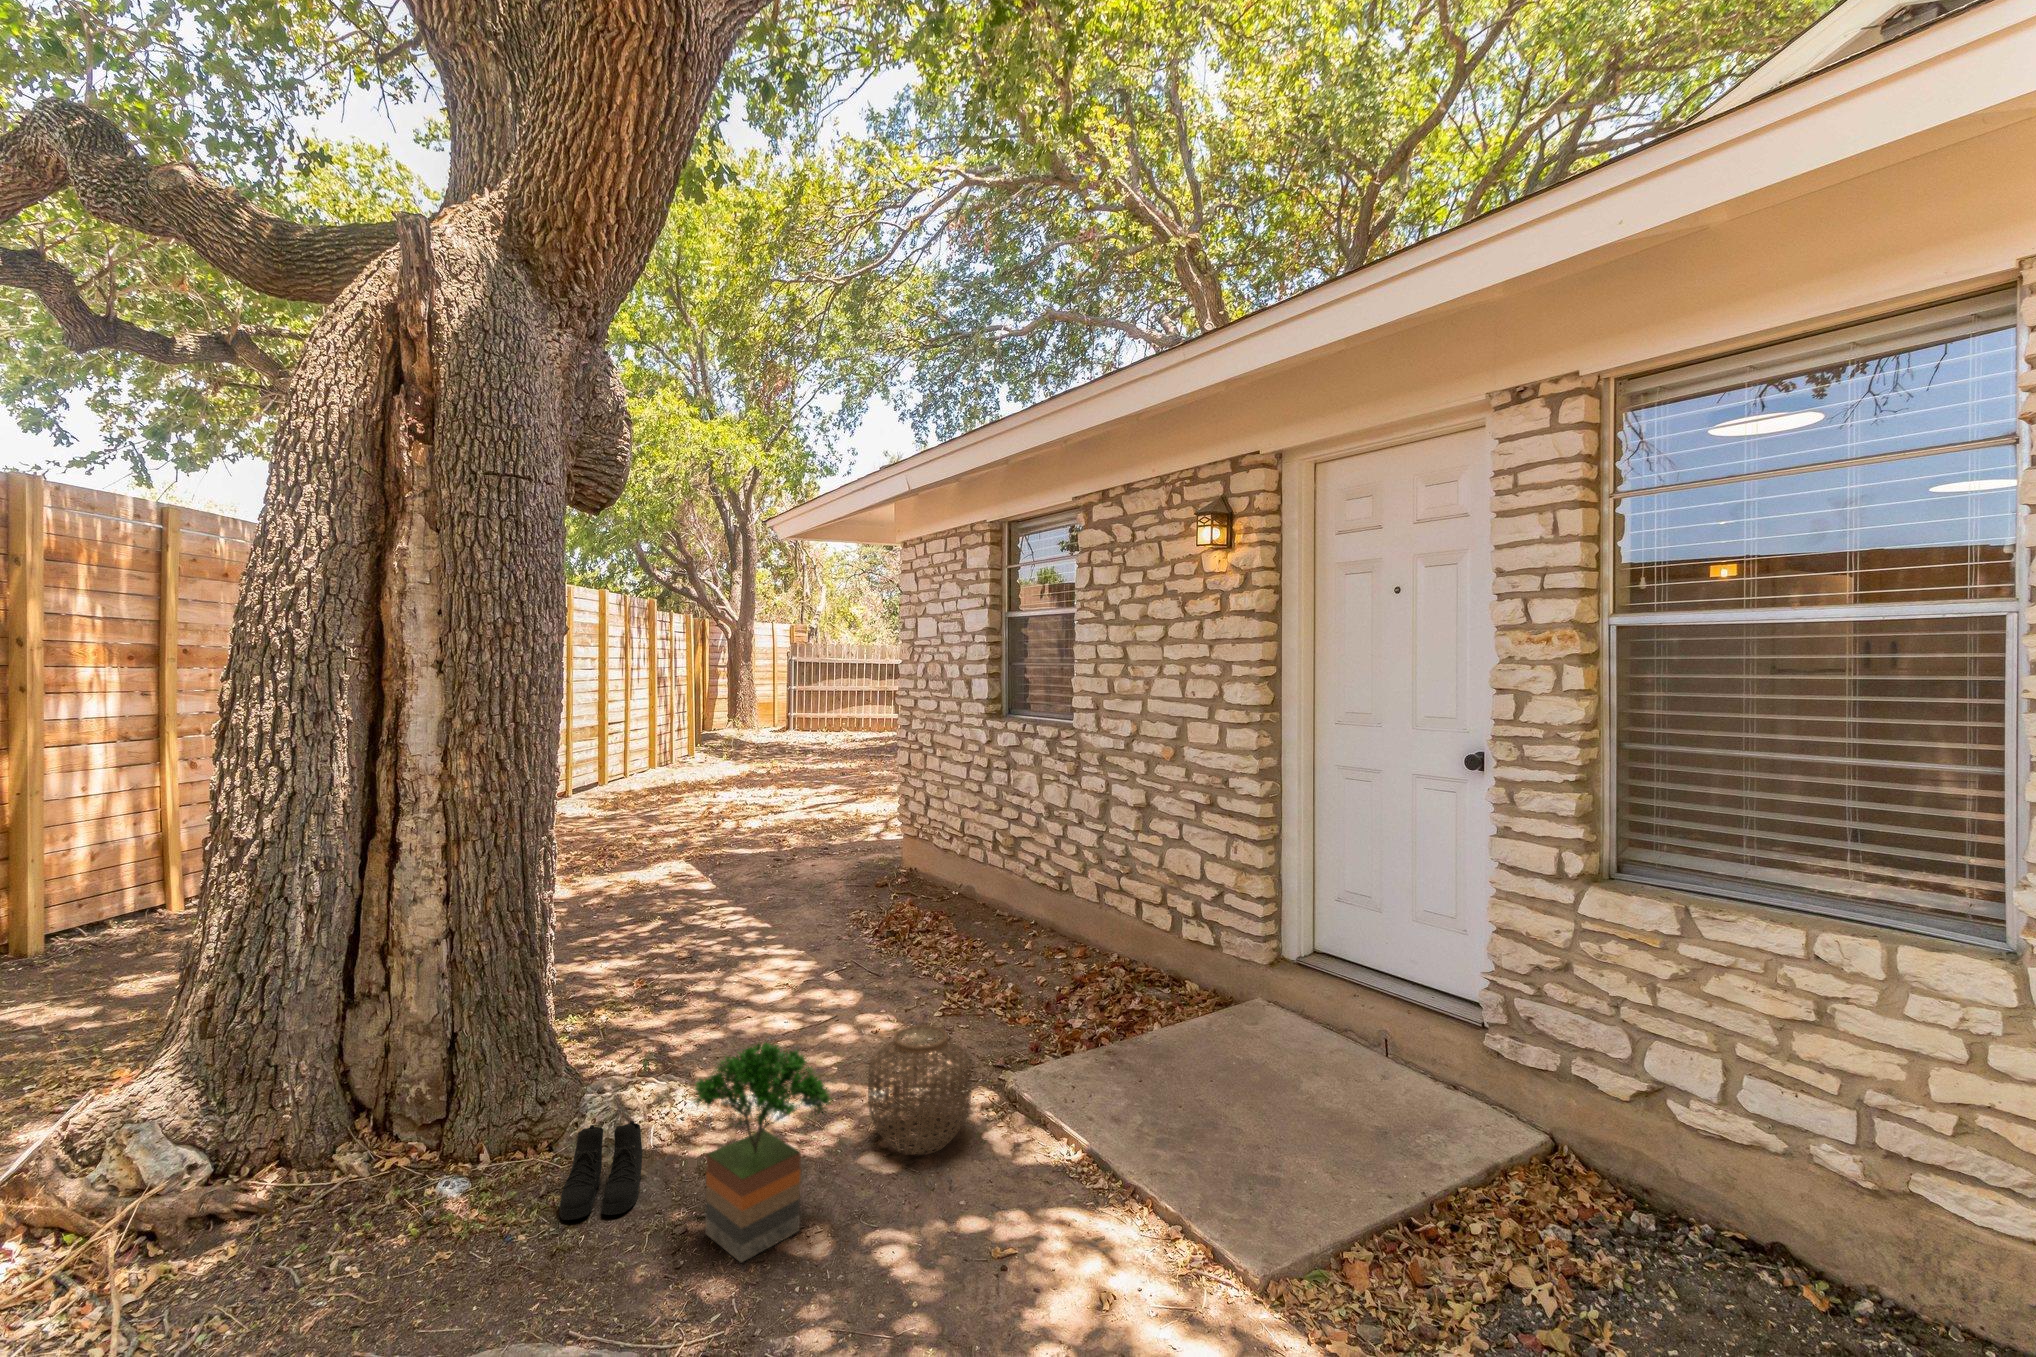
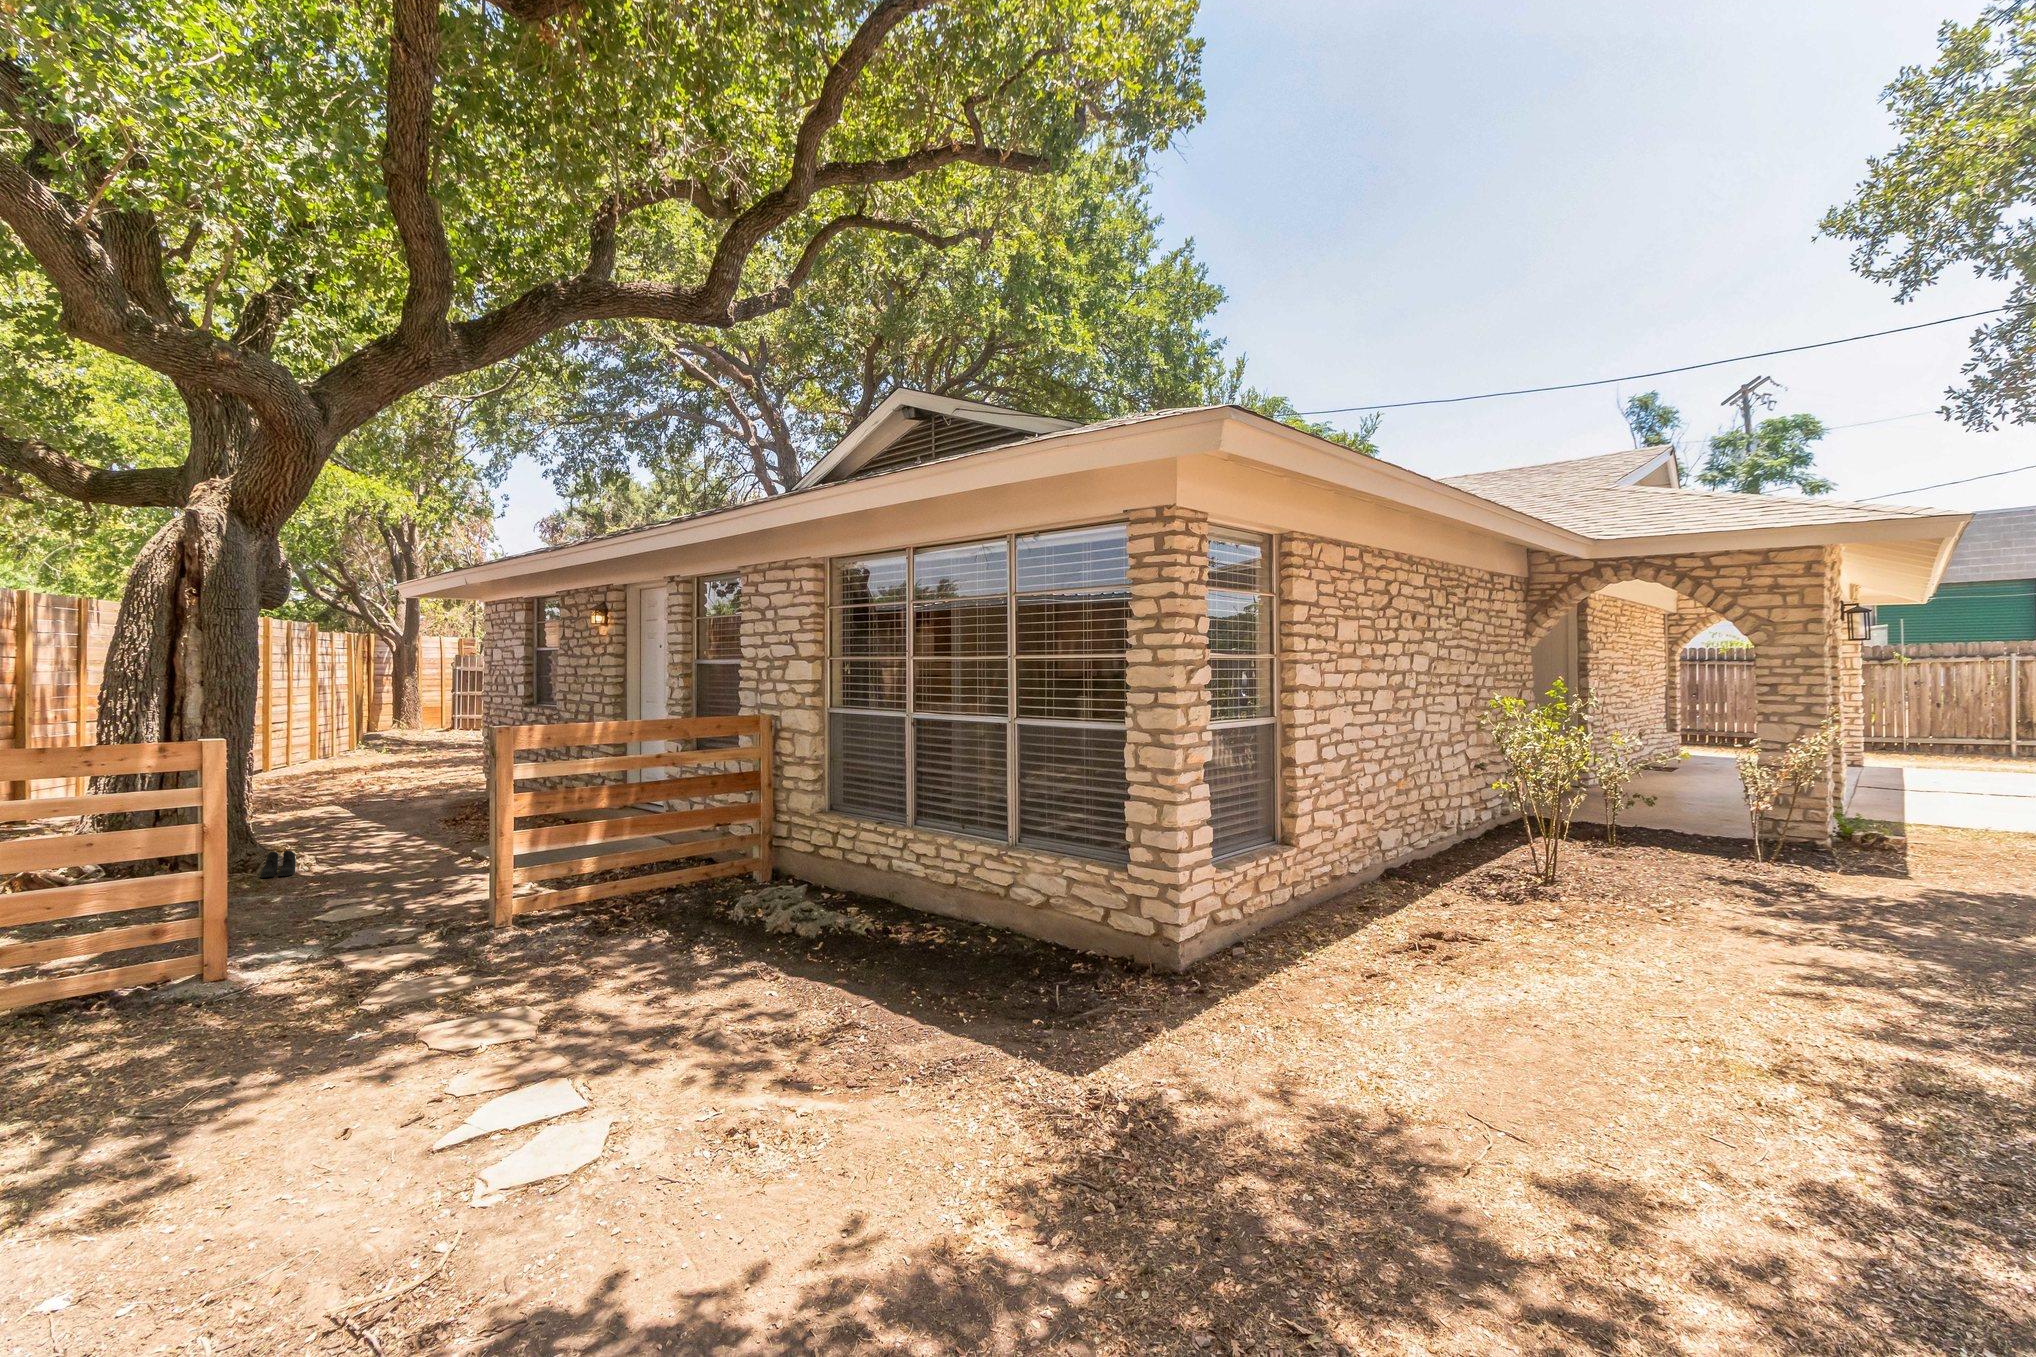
woven basket: present [868,1025,971,1155] -> none [397,819,444,862]
potted tree: present [694,1042,831,1262] -> none [314,814,373,879]

